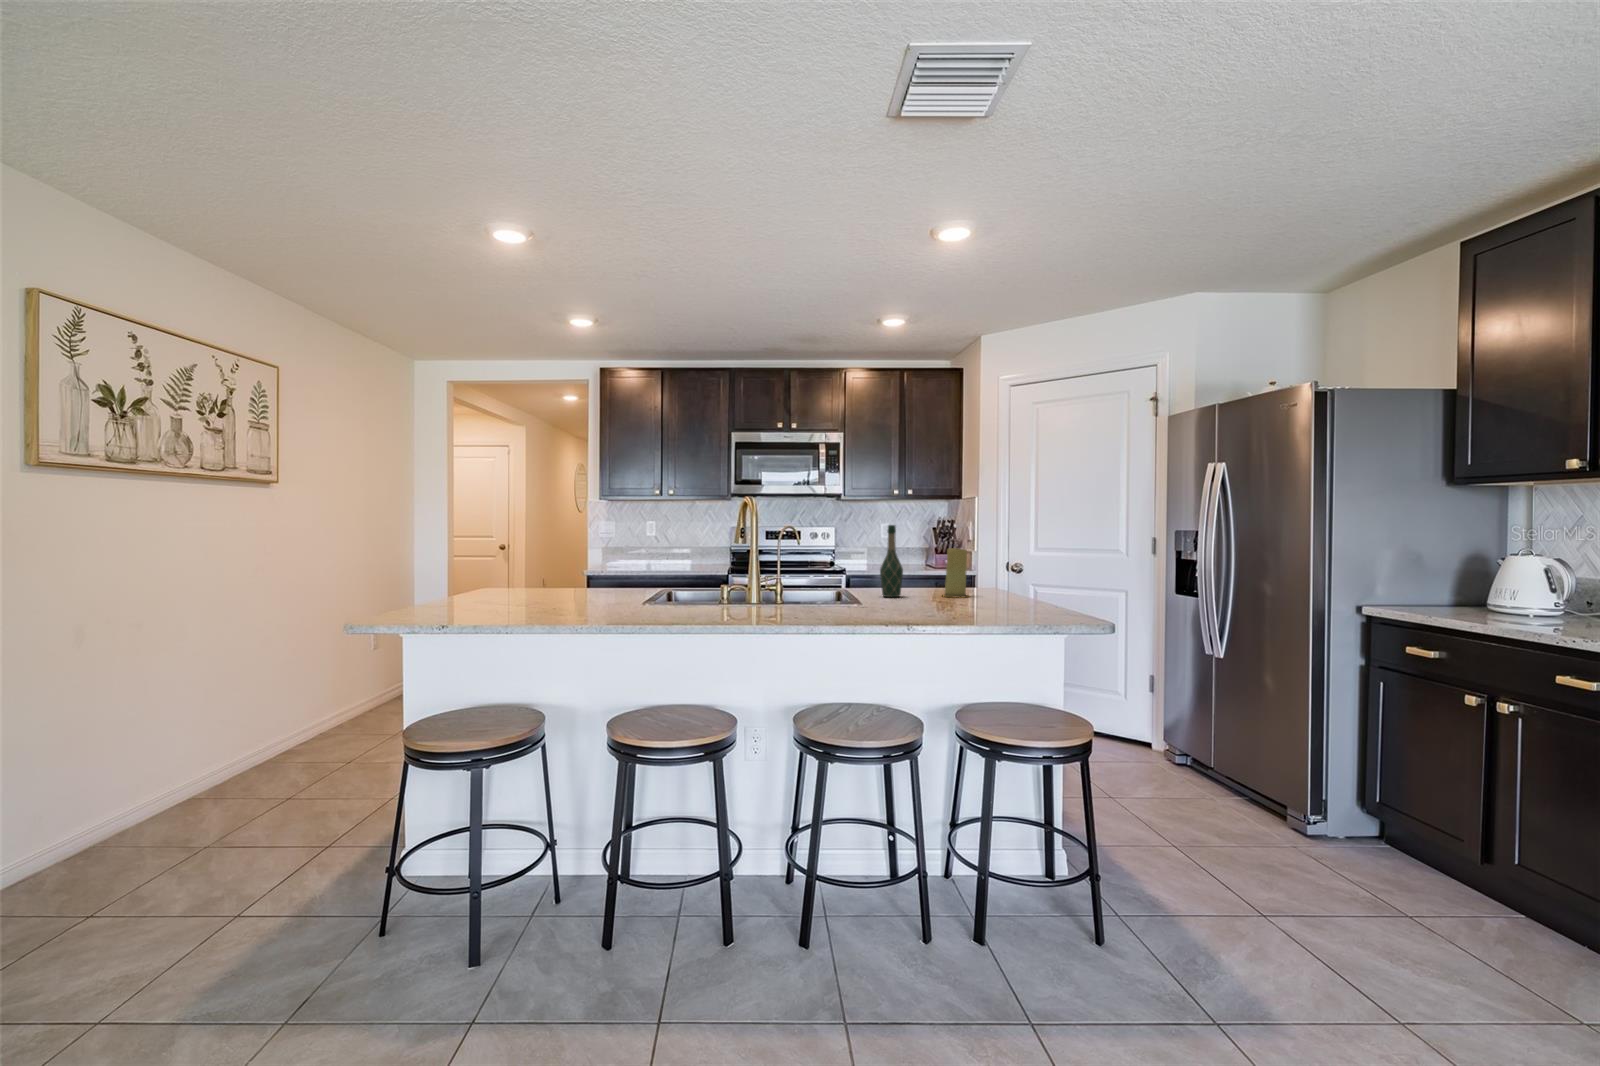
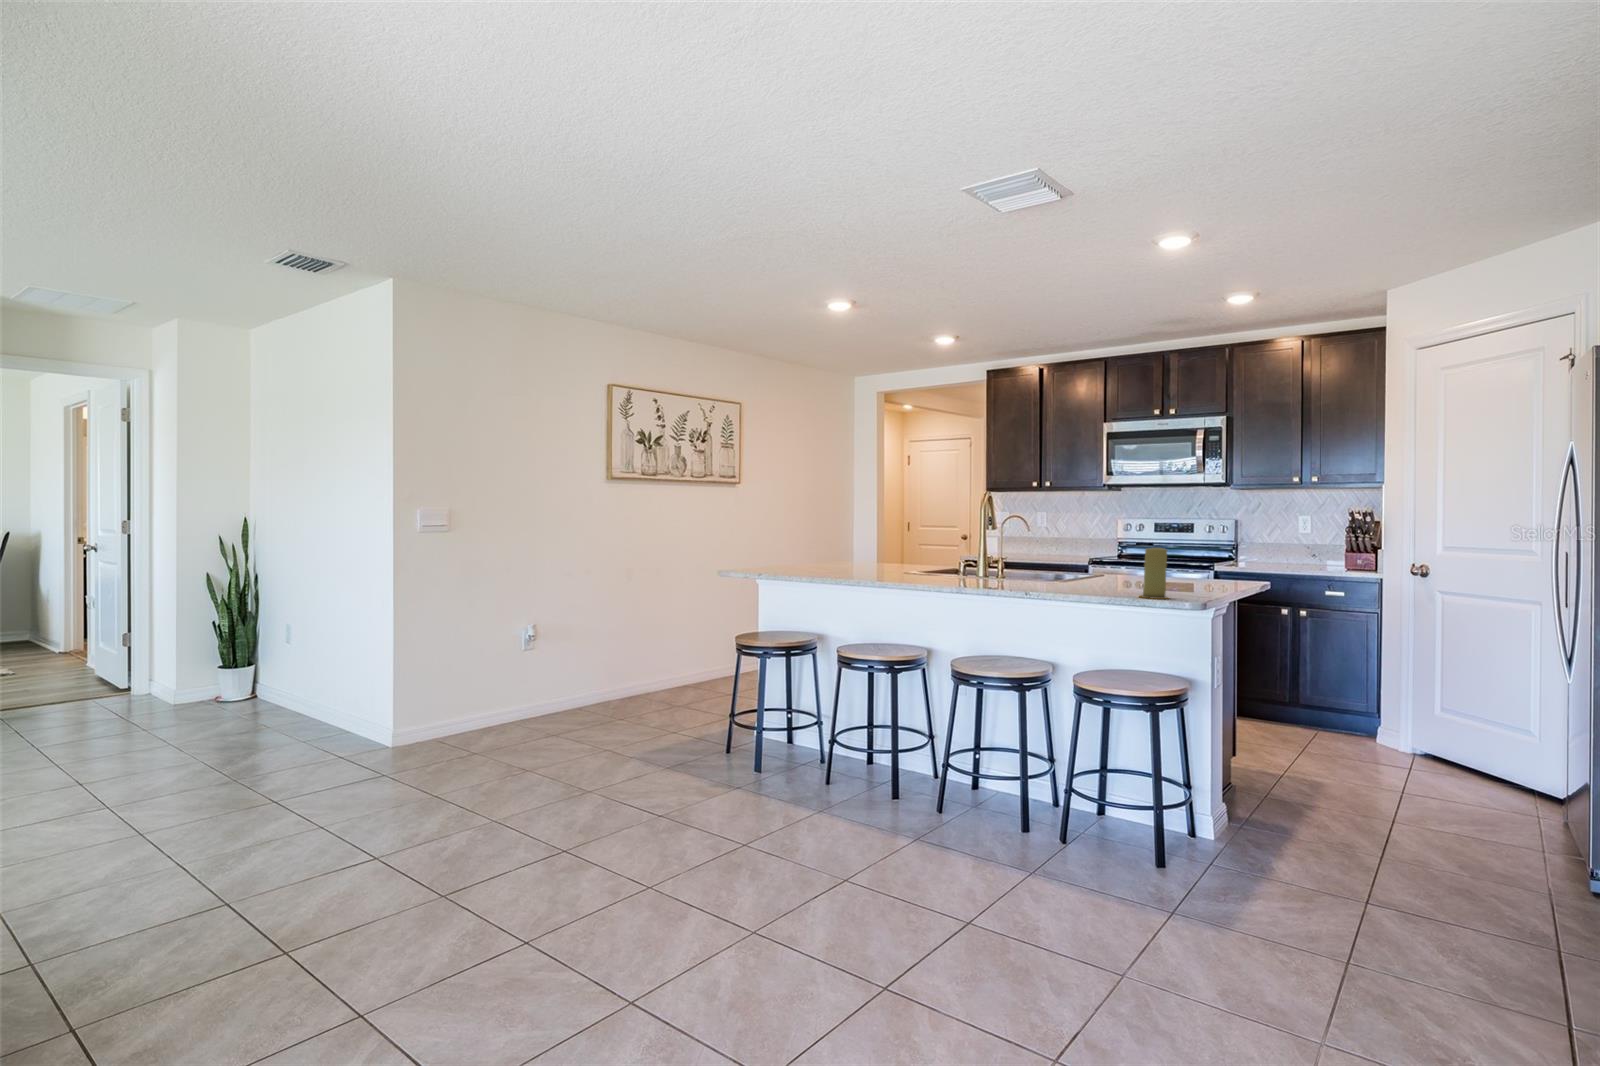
wine bottle: present [880,525,903,597] -> none [1079,522,1102,593]

